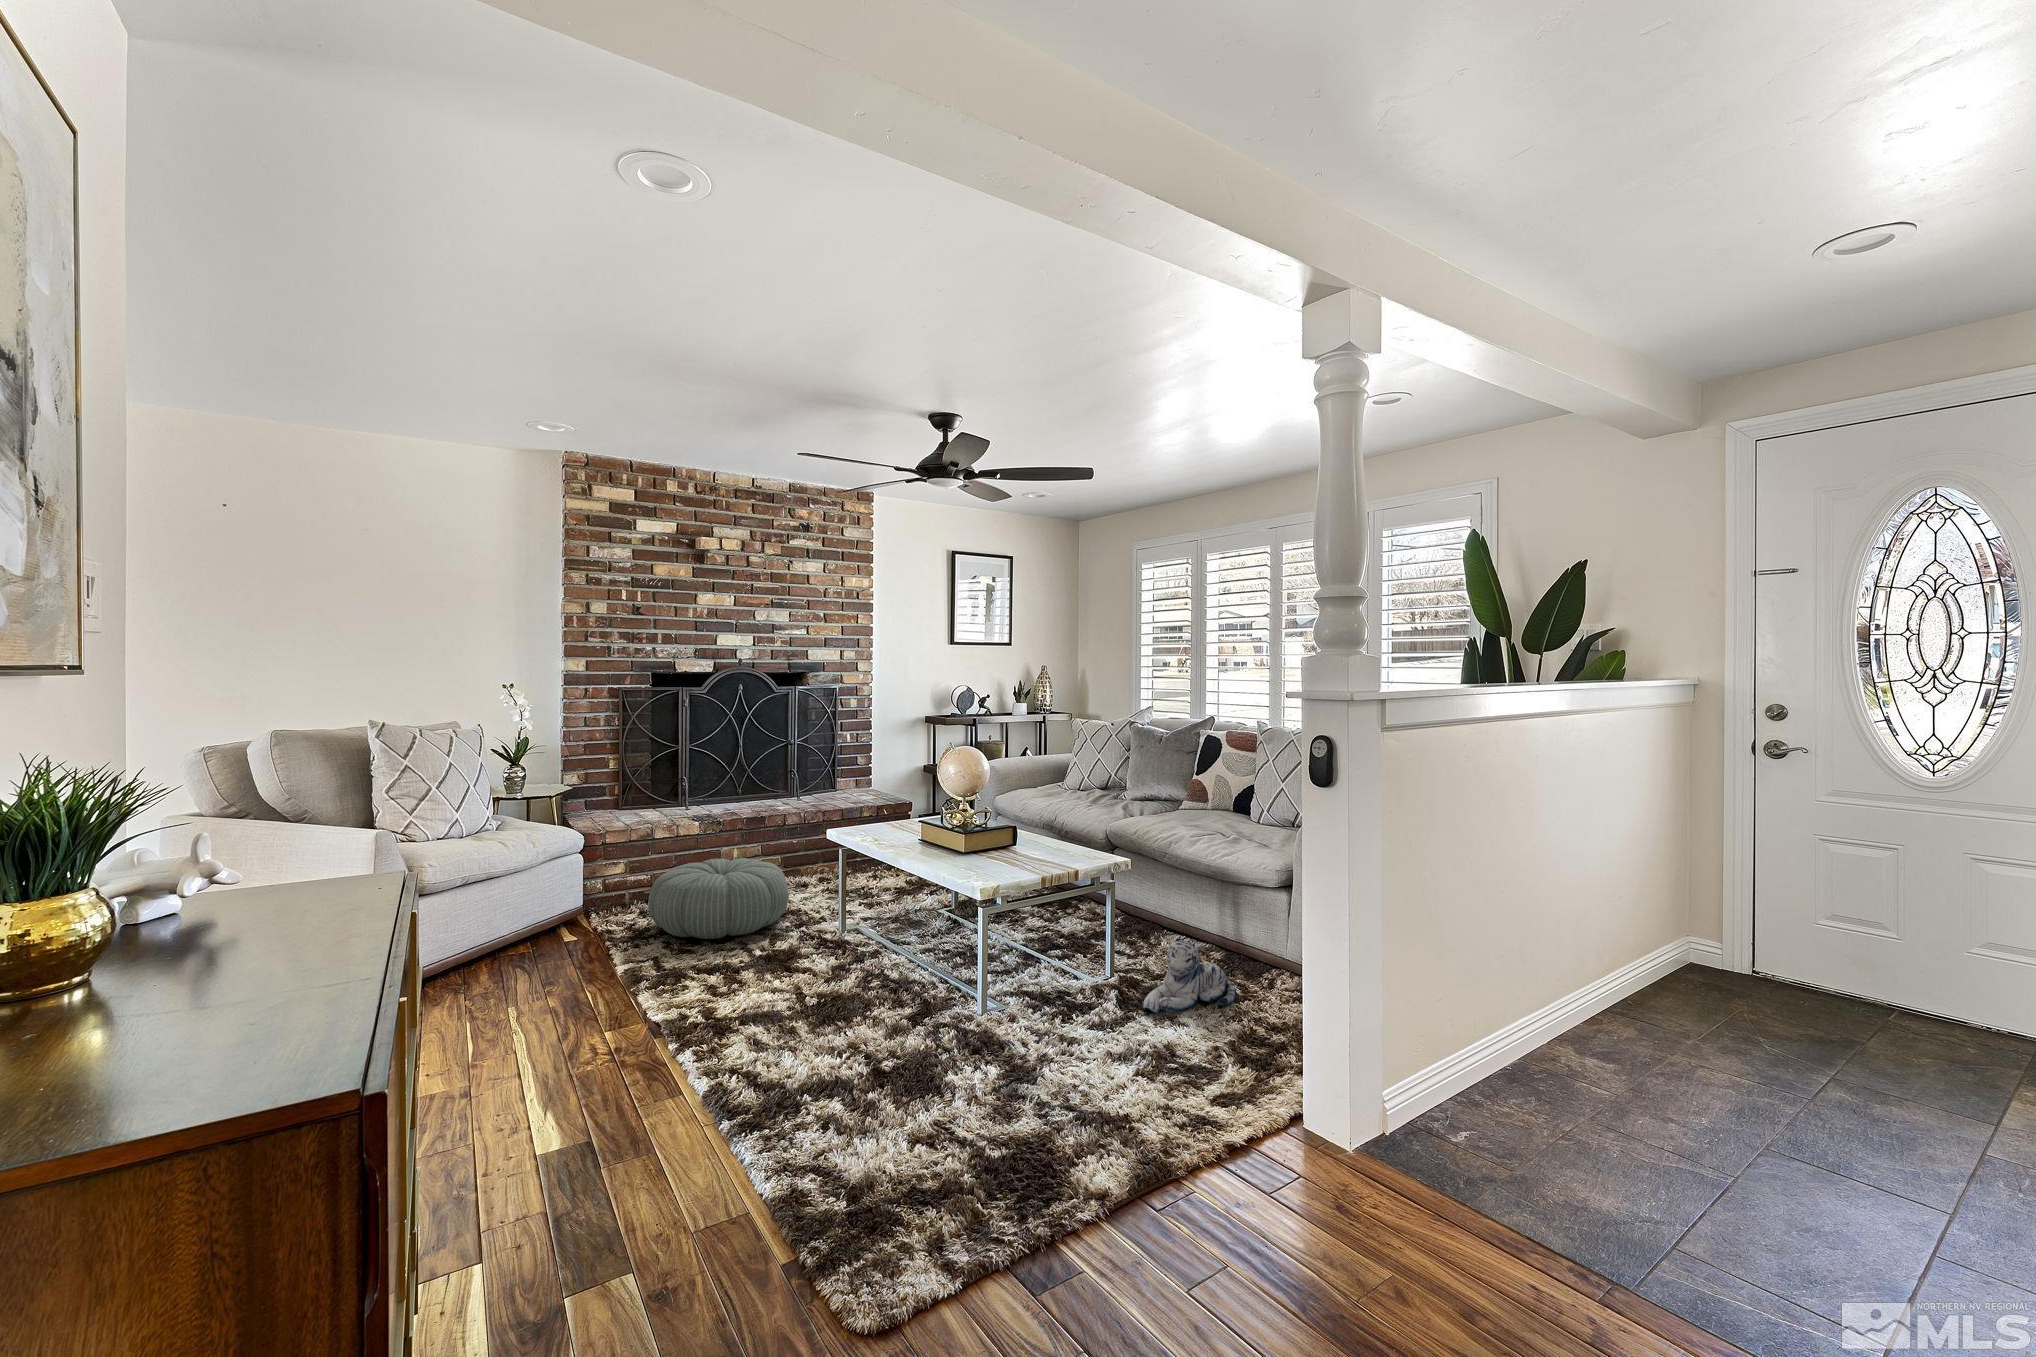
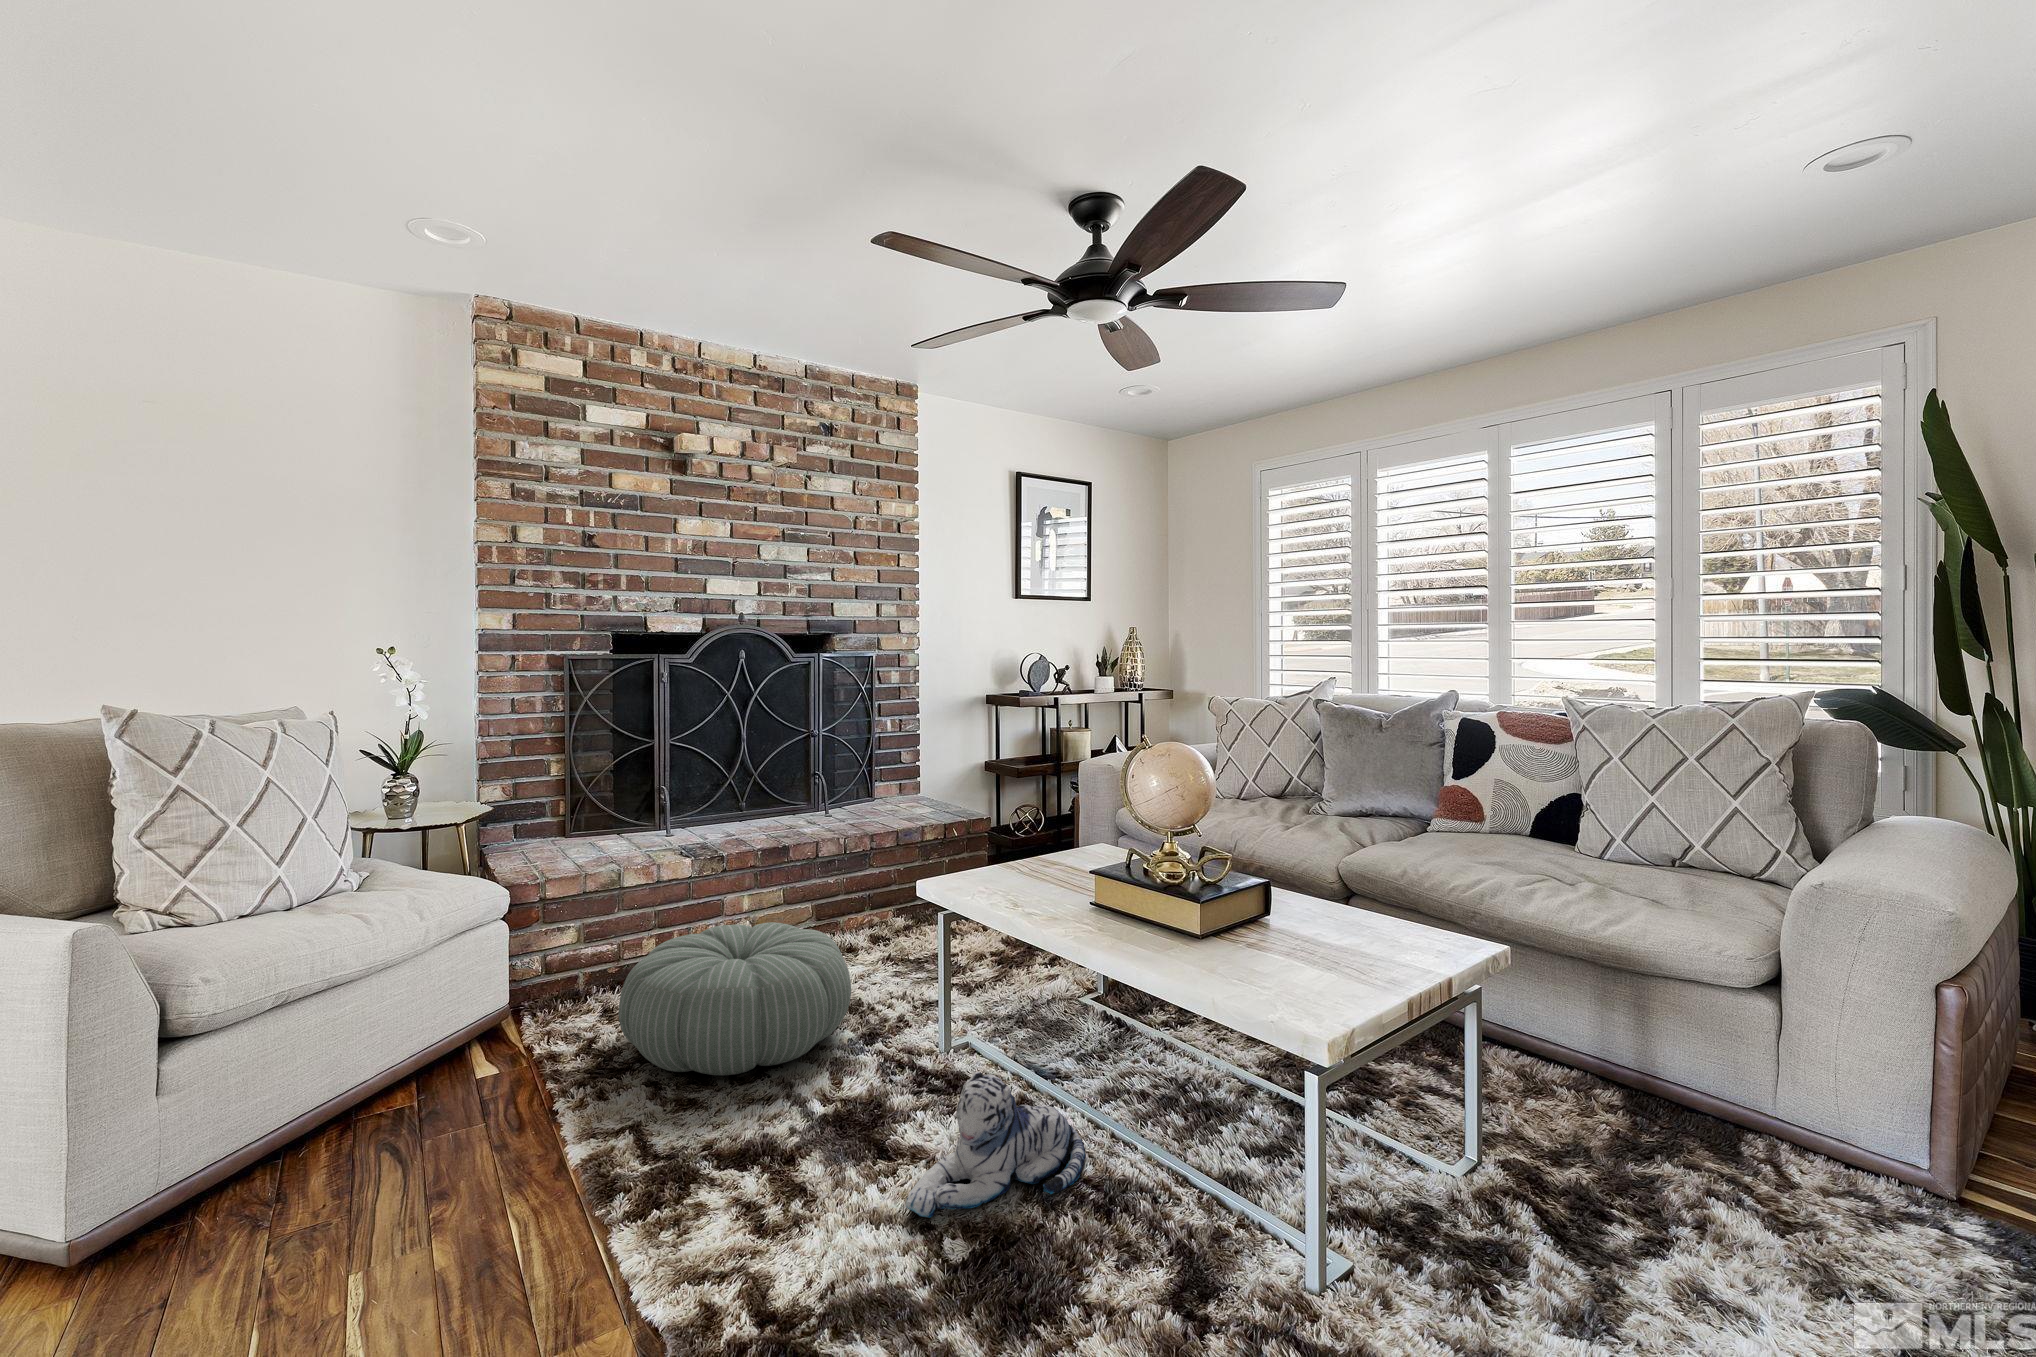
plush toy: present [1143,938,1236,1013] -> present [906,1072,1086,1218]

